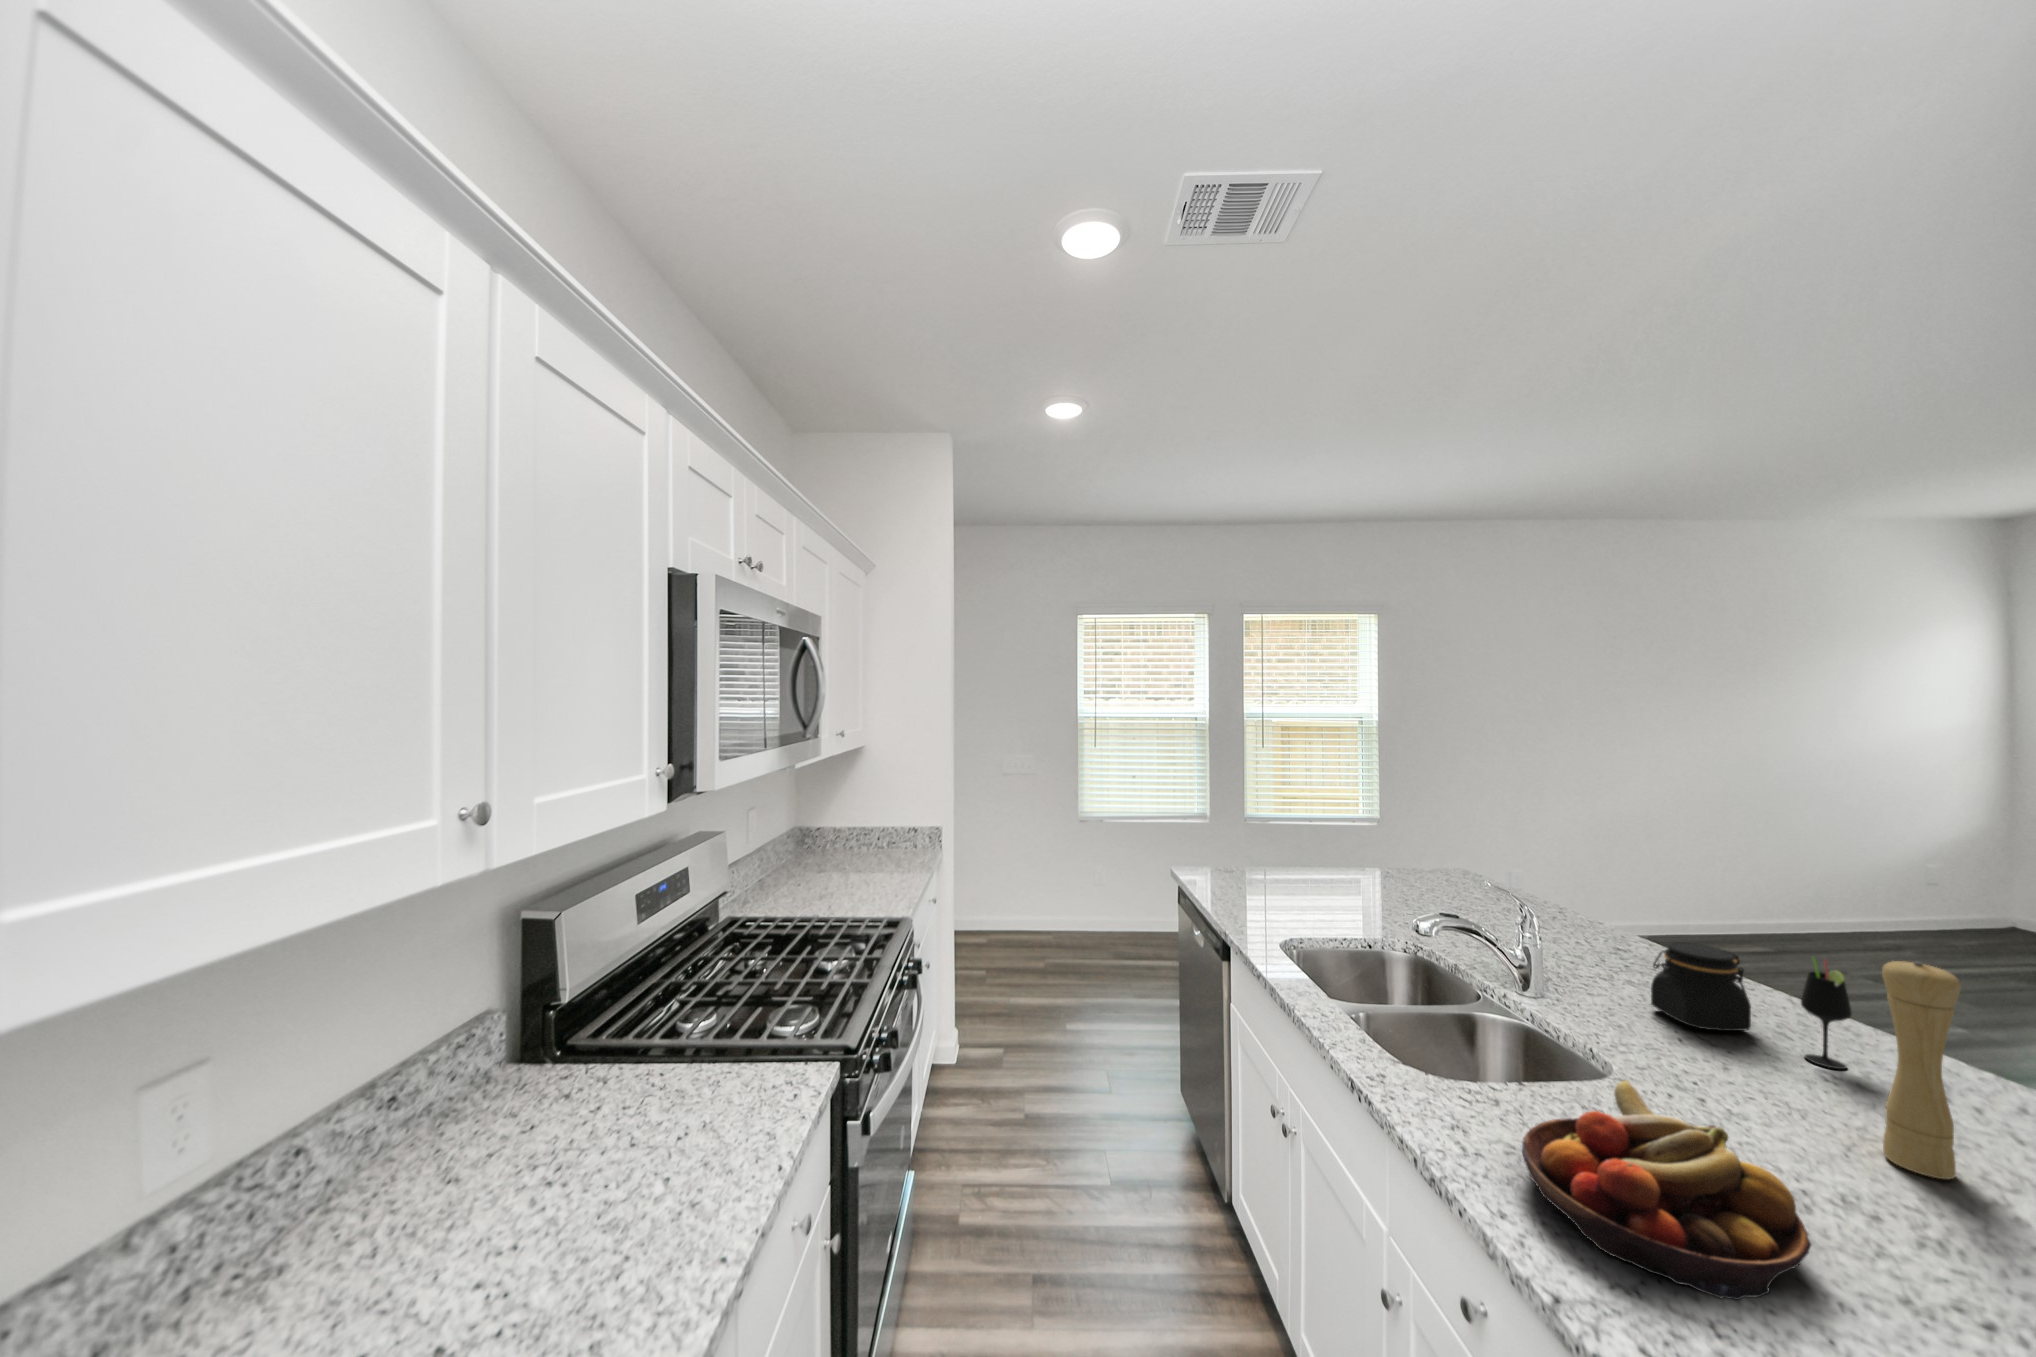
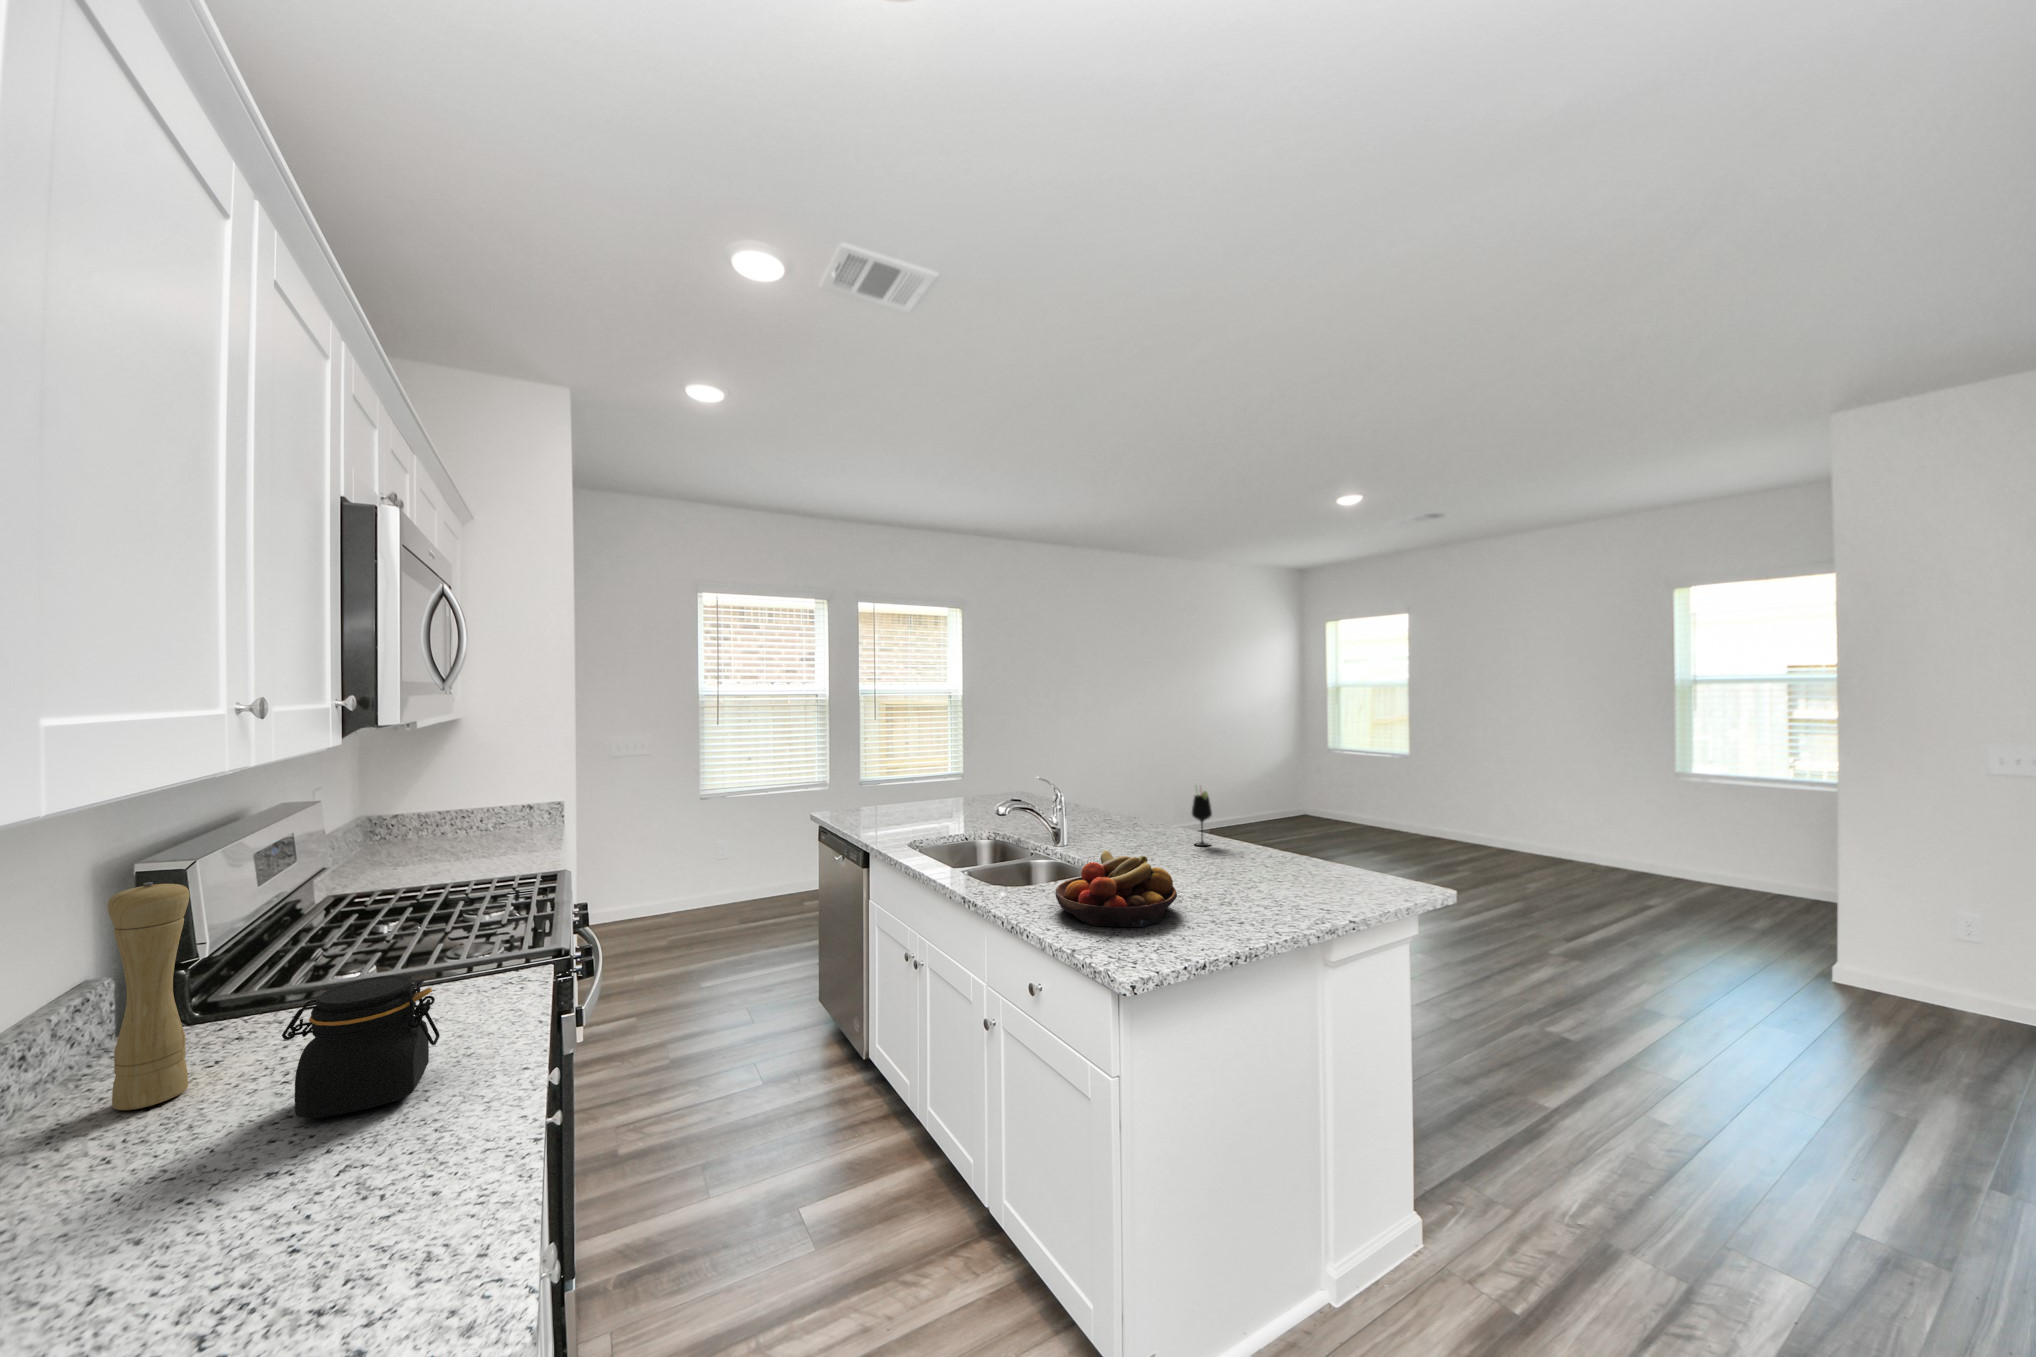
jar: present [1651,942,1751,1031] -> present [282,976,440,1119]
pepper mill: present [1882,961,1961,1179] -> present [107,882,190,1110]

